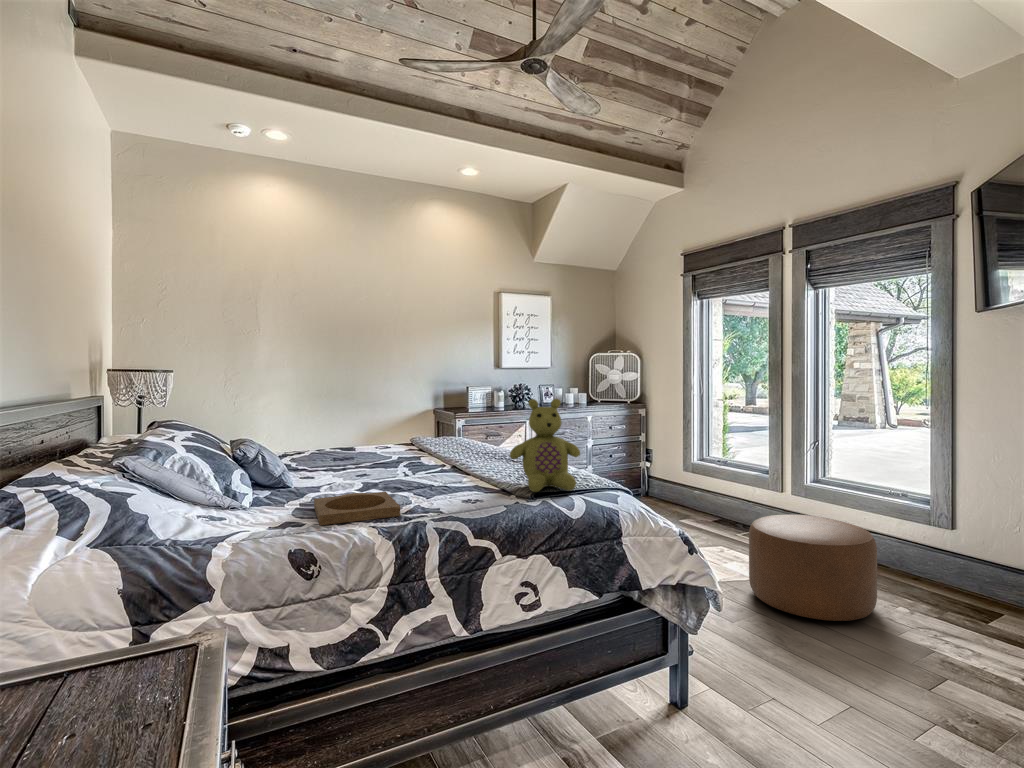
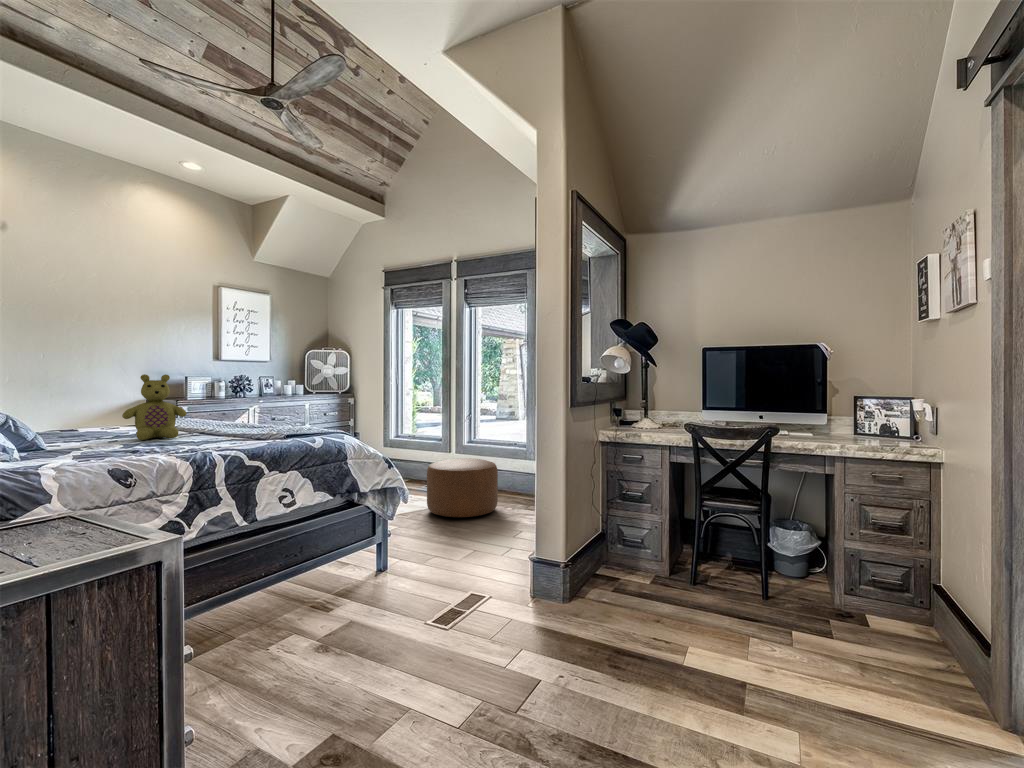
stuffed bear: present [510,399,580,492] -> present [122,374,187,440]
tray: present [314,492,400,525] -> none [97,440,186,459]

